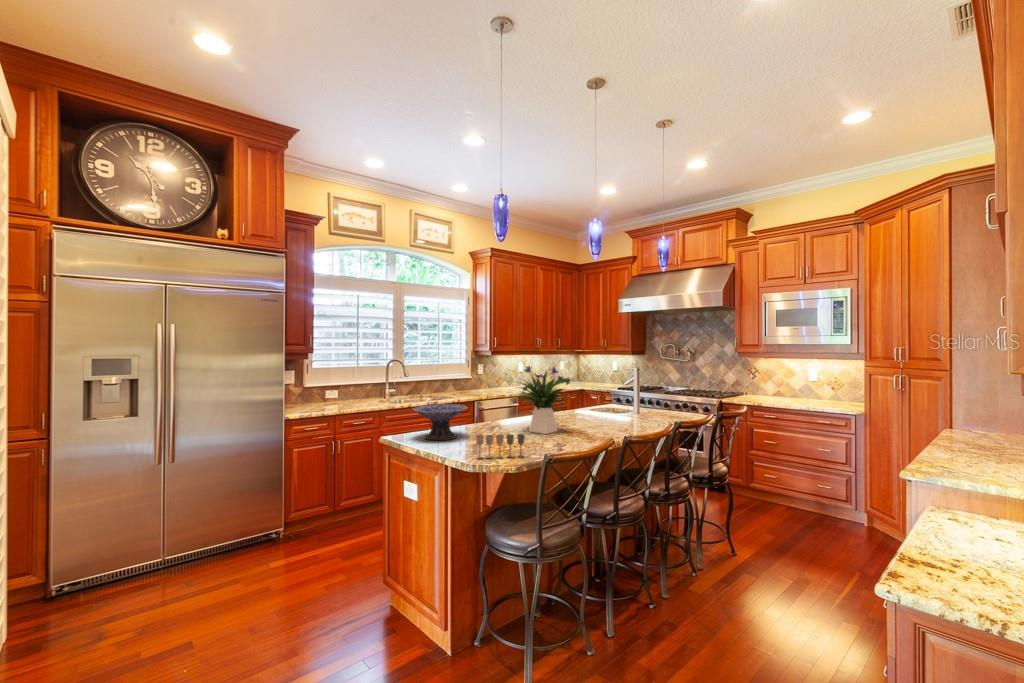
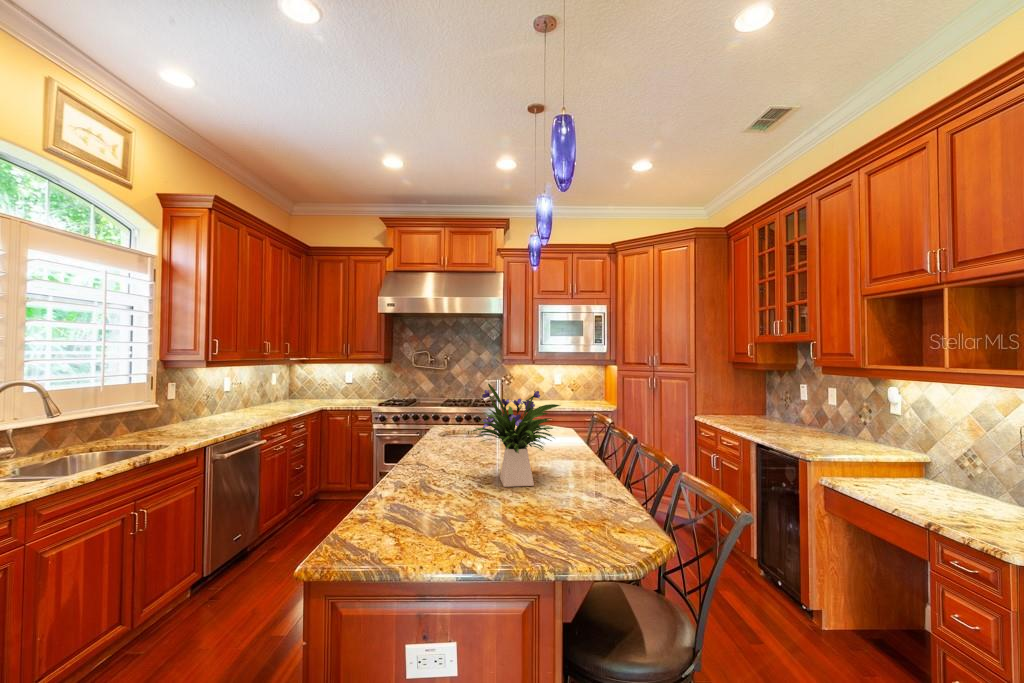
decorative bowl: present [413,404,468,440] -> none [370,464,473,543]
wine glass: present [476,434,525,459] -> none [599,497,638,555]

